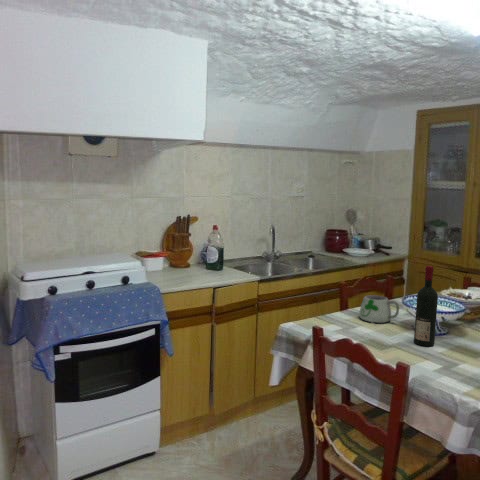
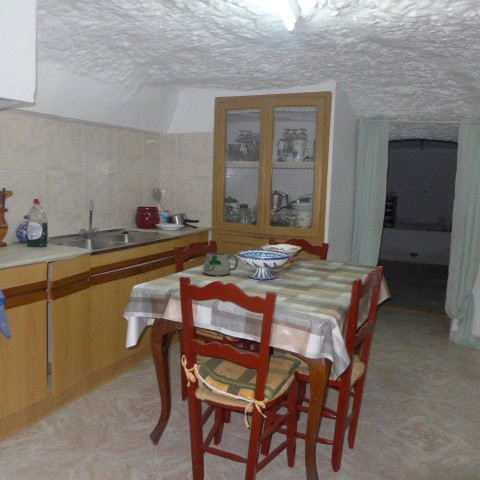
wine bottle: present [414,266,438,346] -> none [258,220,275,287]

